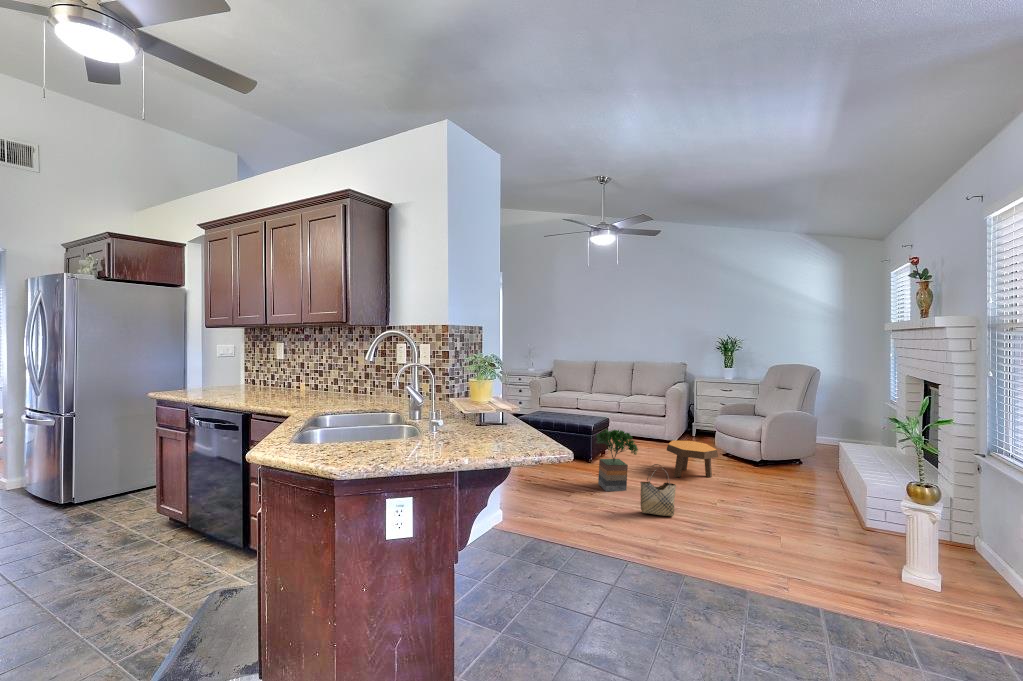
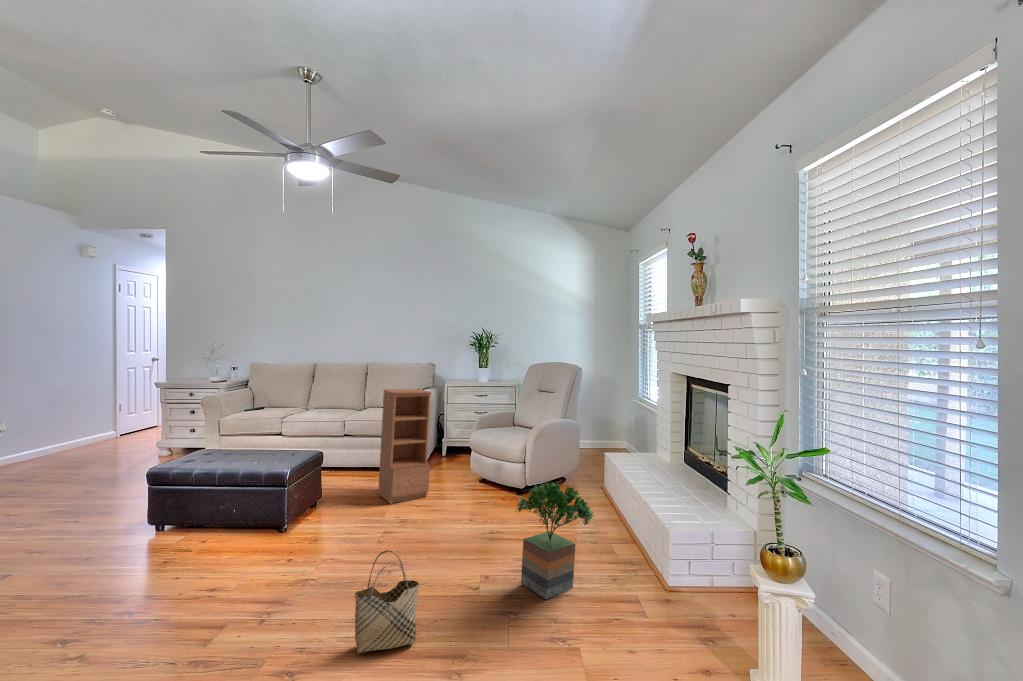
bookcase: none [645,380,684,459] -> present [378,389,431,504]
potted tree: present [597,430,638,491] -> present [517,482,594,600]
footstool: present [667,440,718,478] -> none [407,476,479,539]

